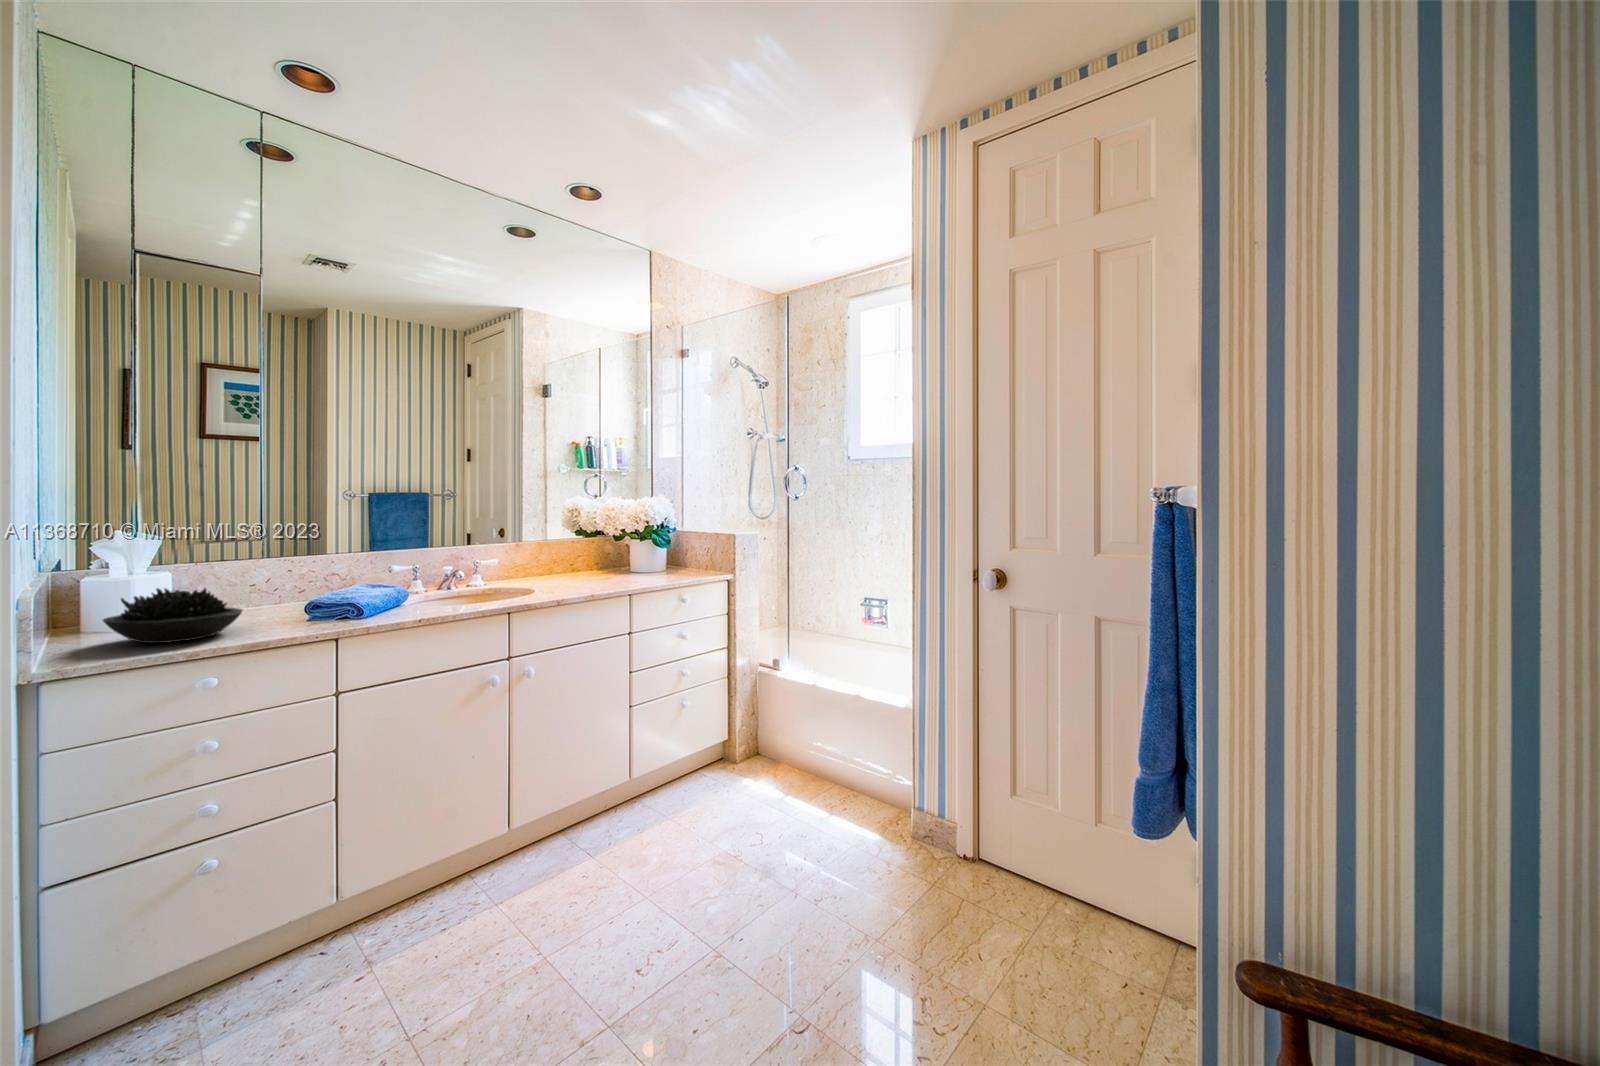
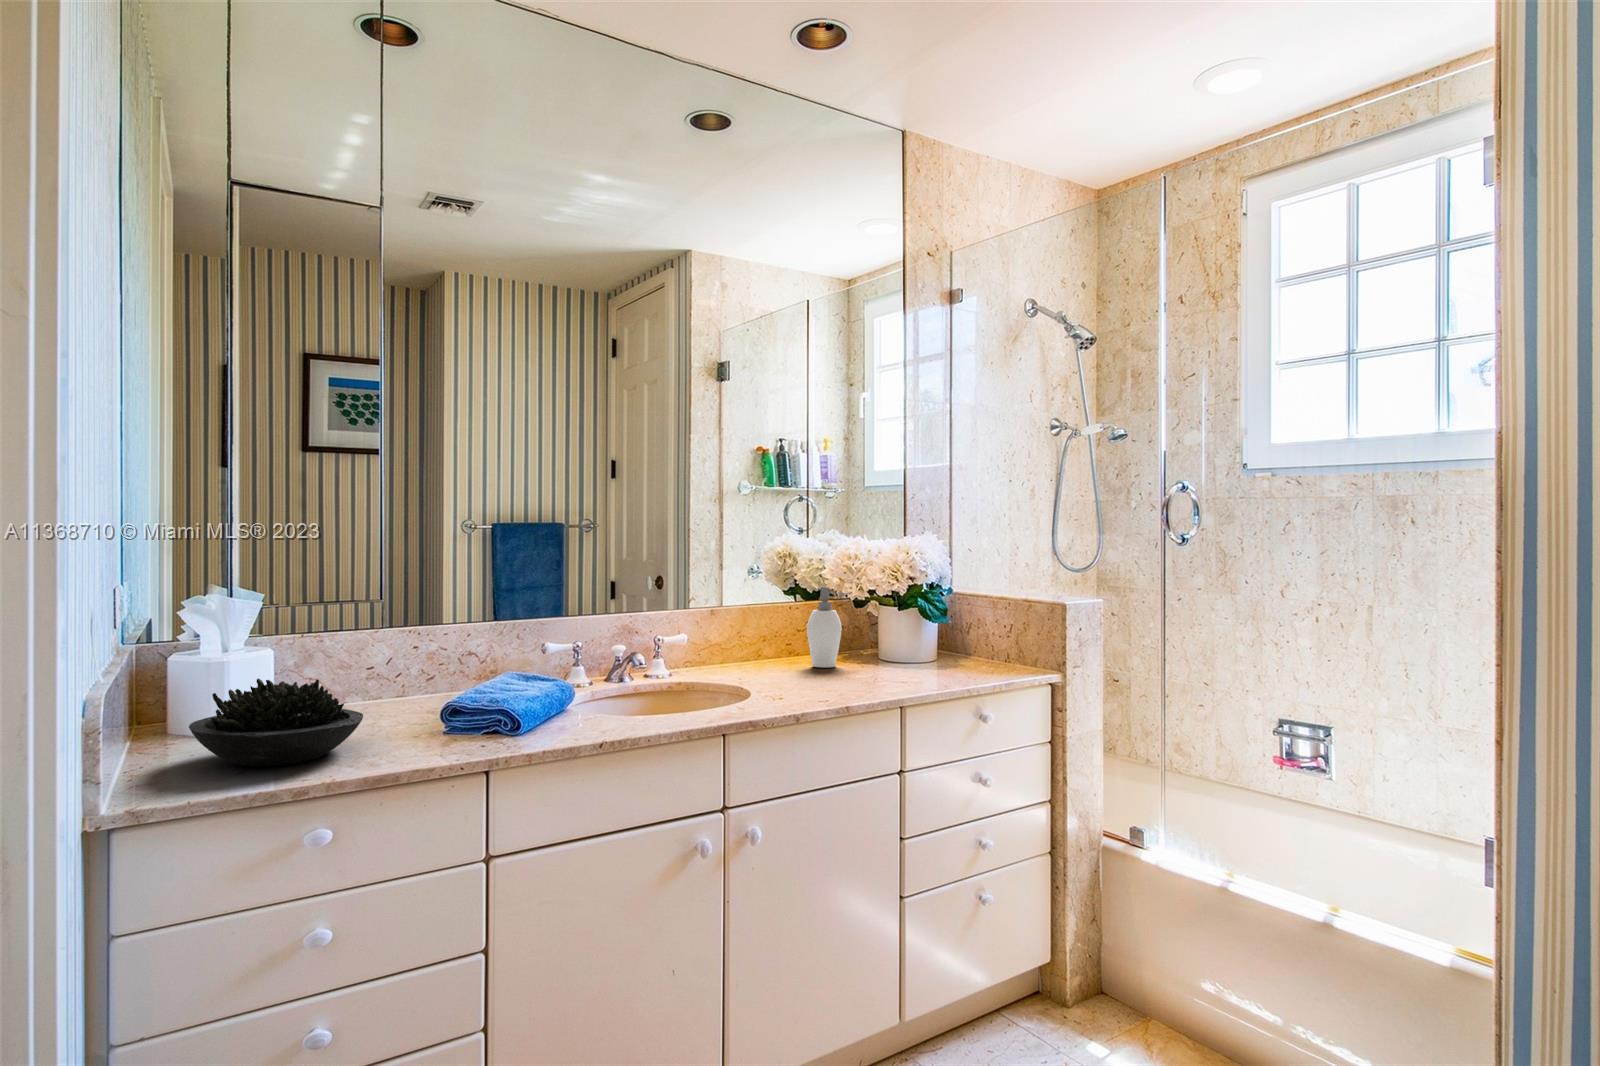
soap dispenser: none [579,529,608,578] -> present [807,587,852,667]

